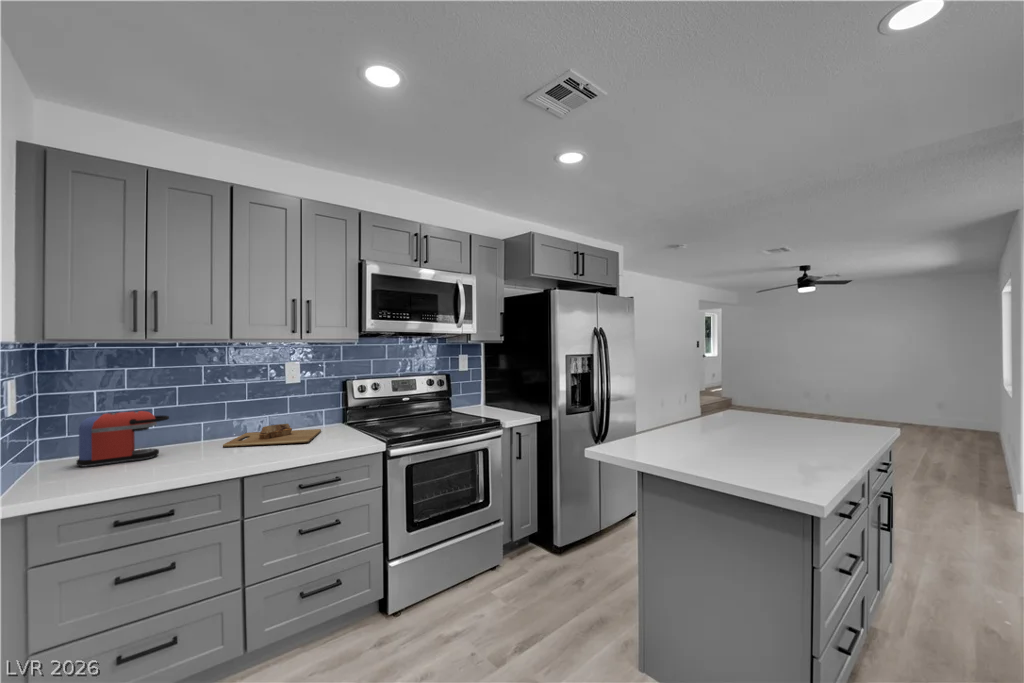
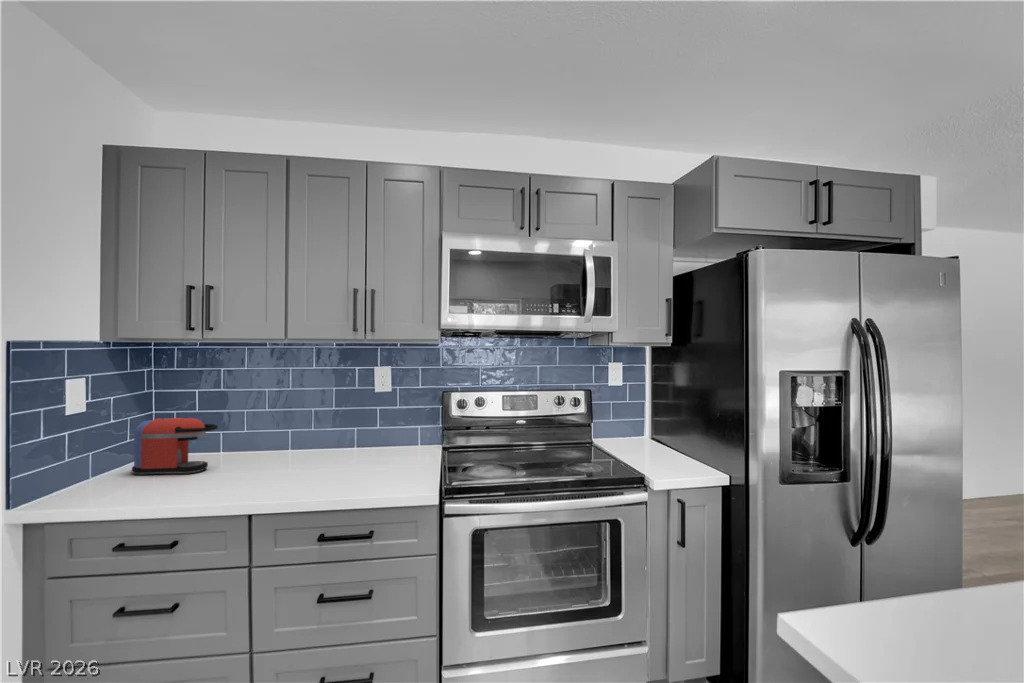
cutting board: present [223,424,321,447] -> none [270,446,392,475]

